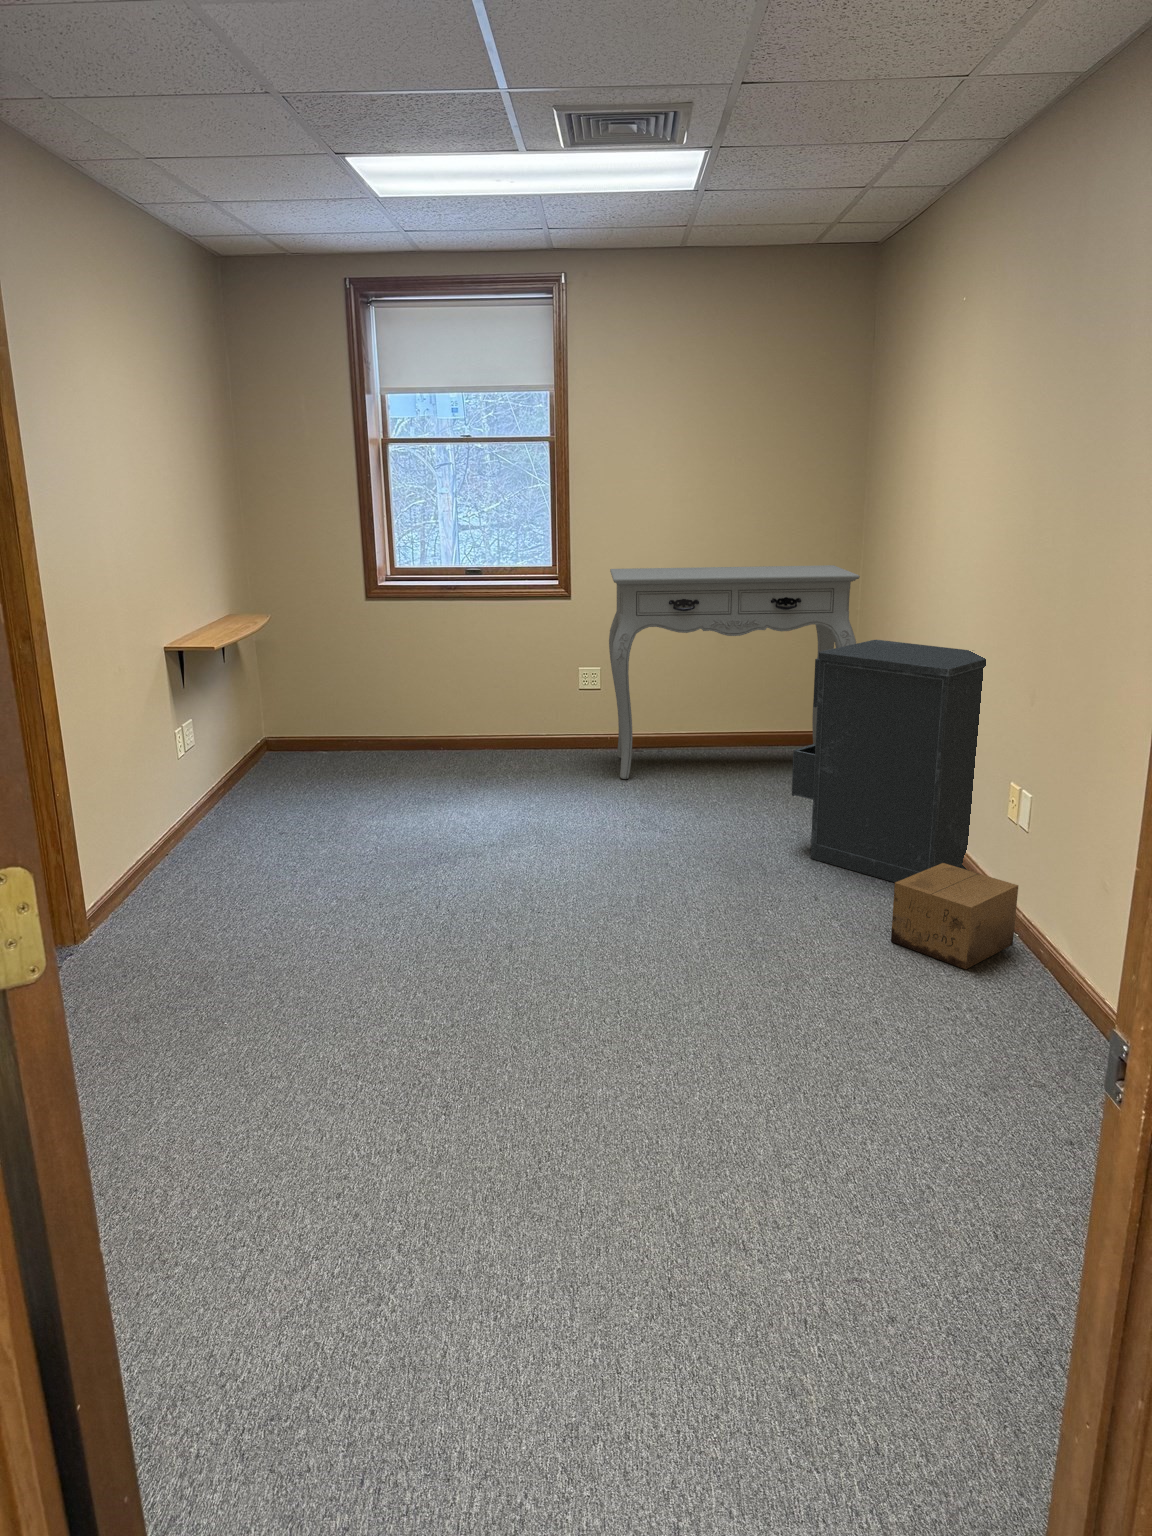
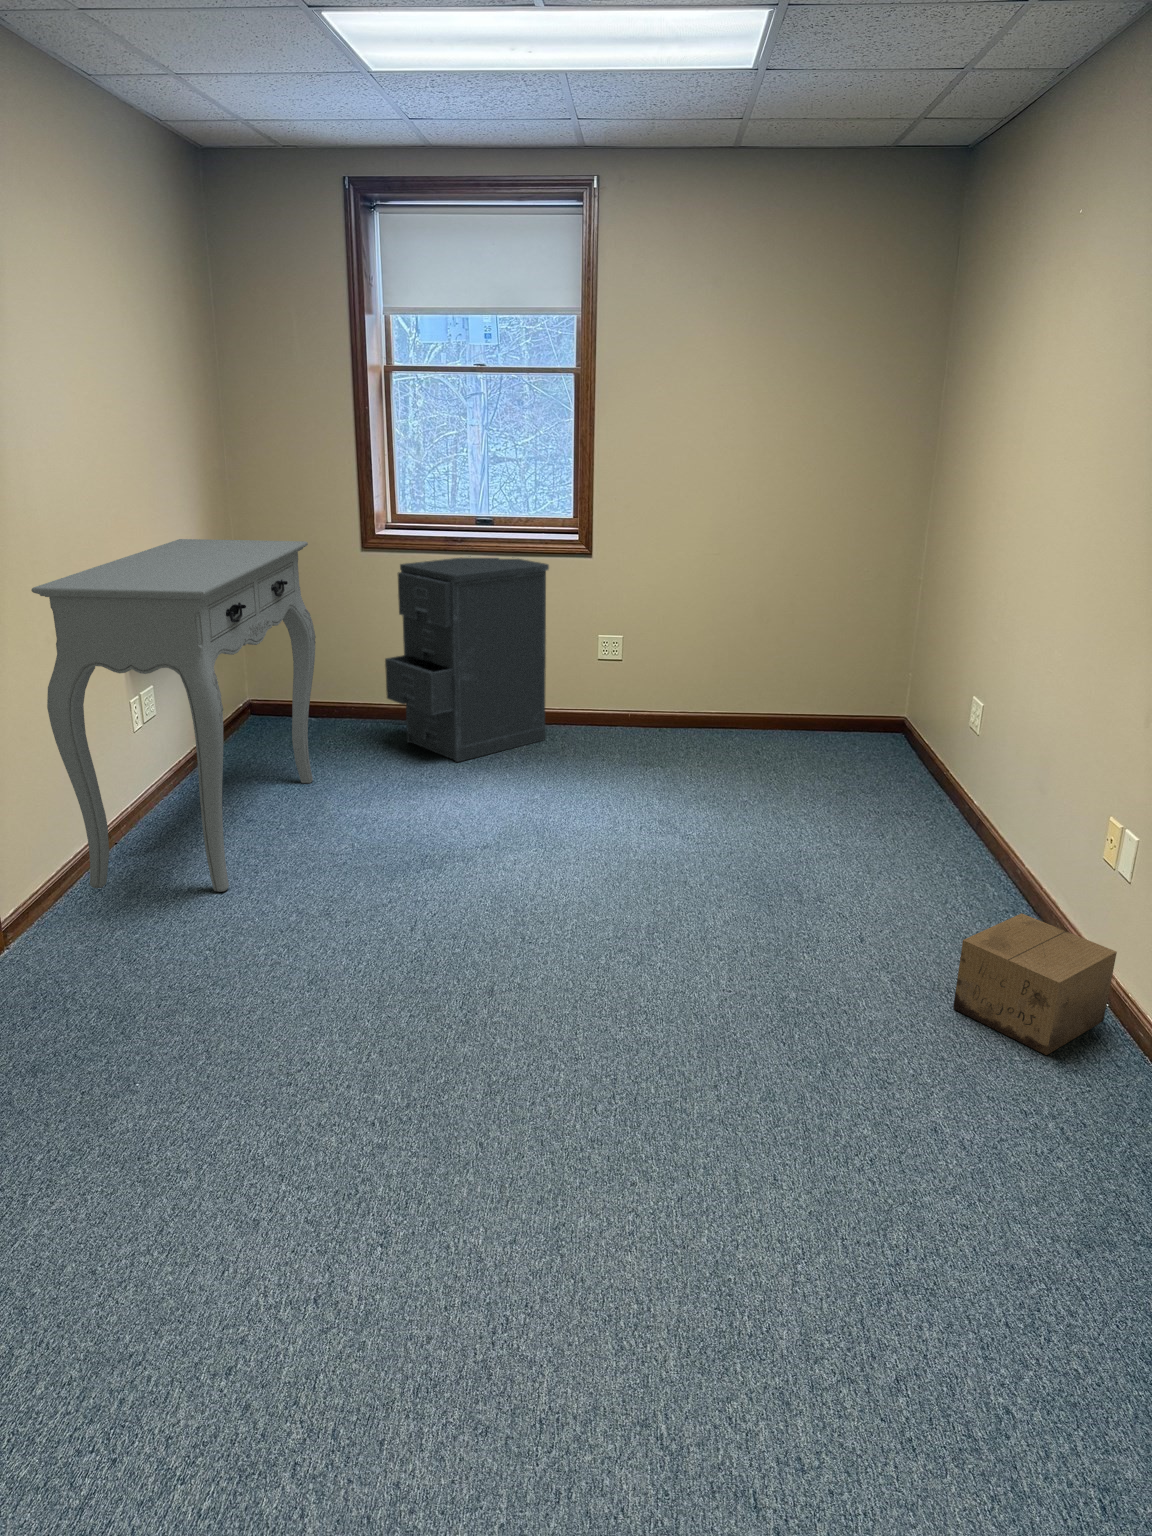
console table: present [609,565,860,779] -> present [31,539,316,892]
filing cabinet: present [792,640,986,882] -> present [385,558,549,762]

